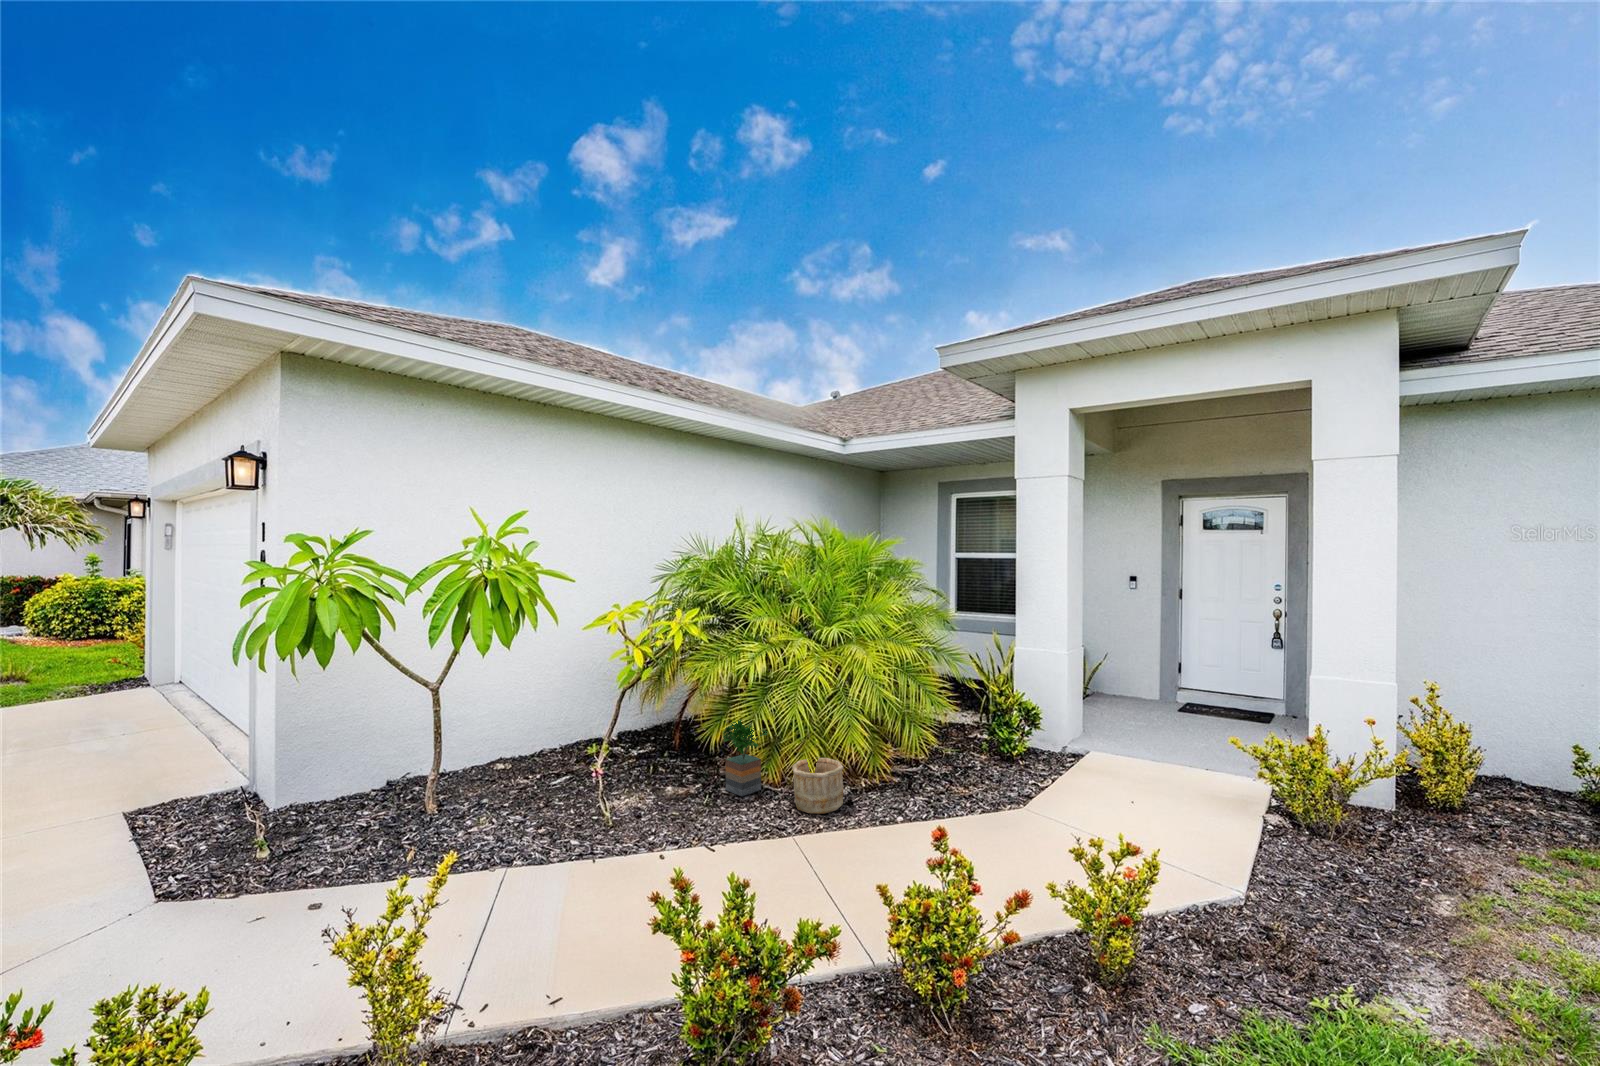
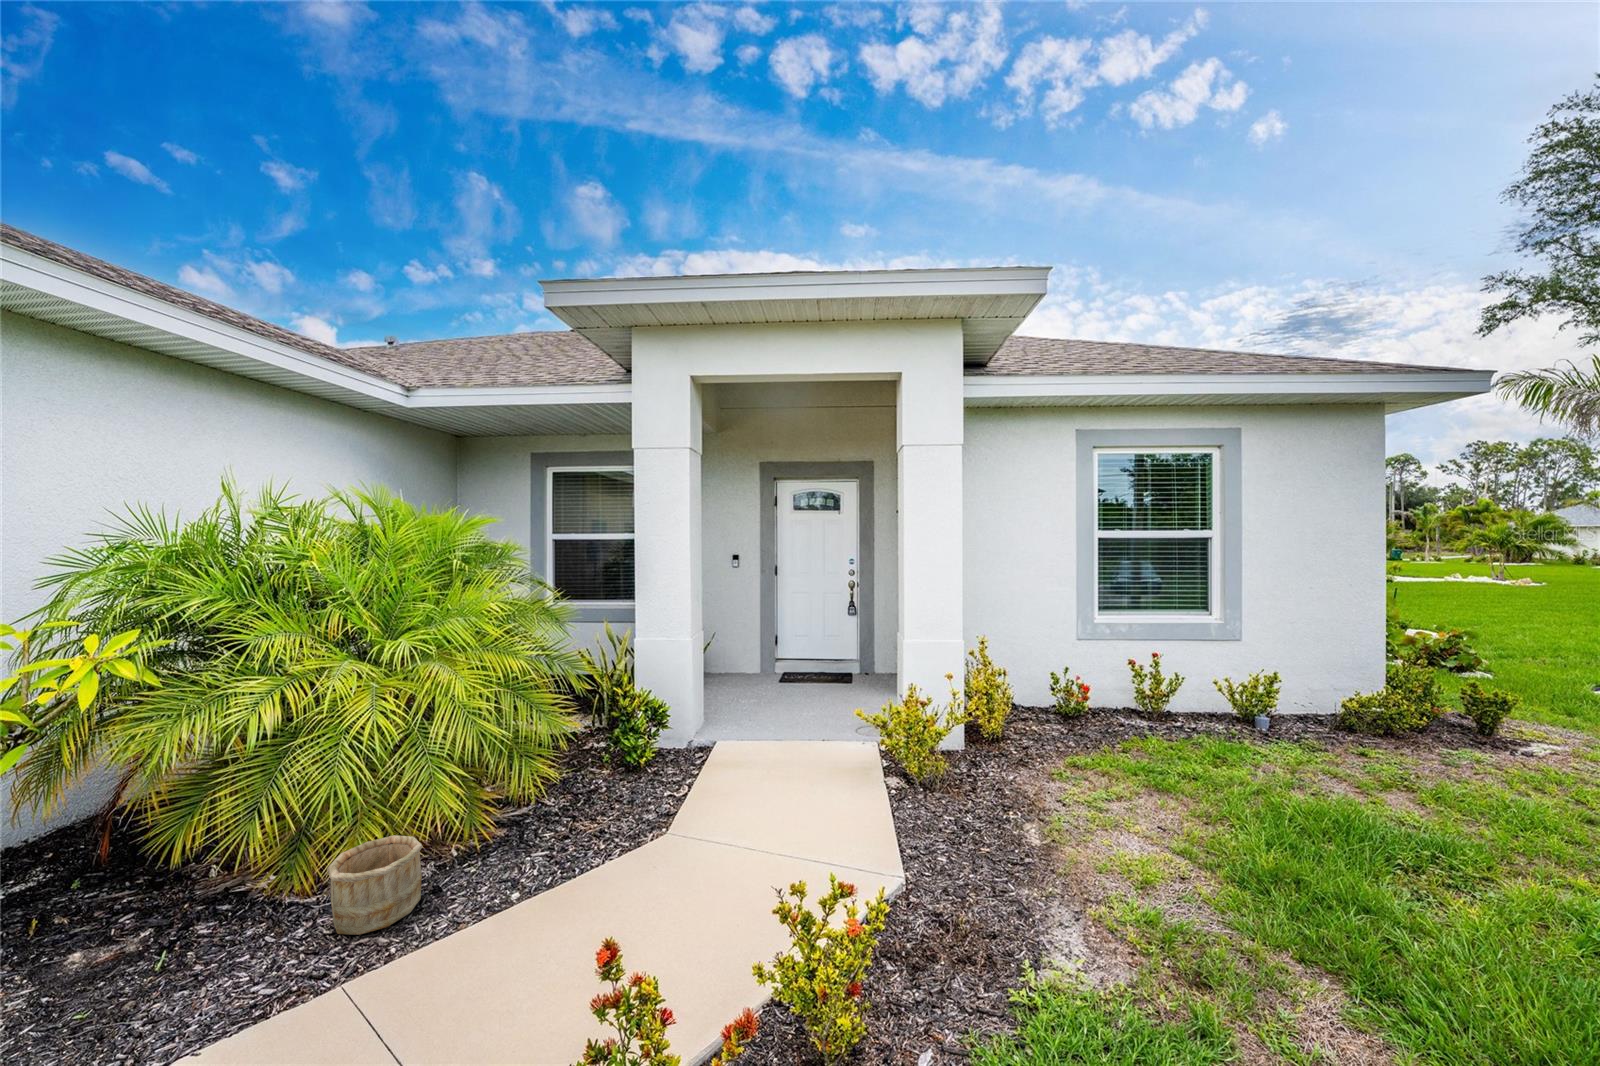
potted tree: present [723,720,768,796] -> none [172,806,283,942]

